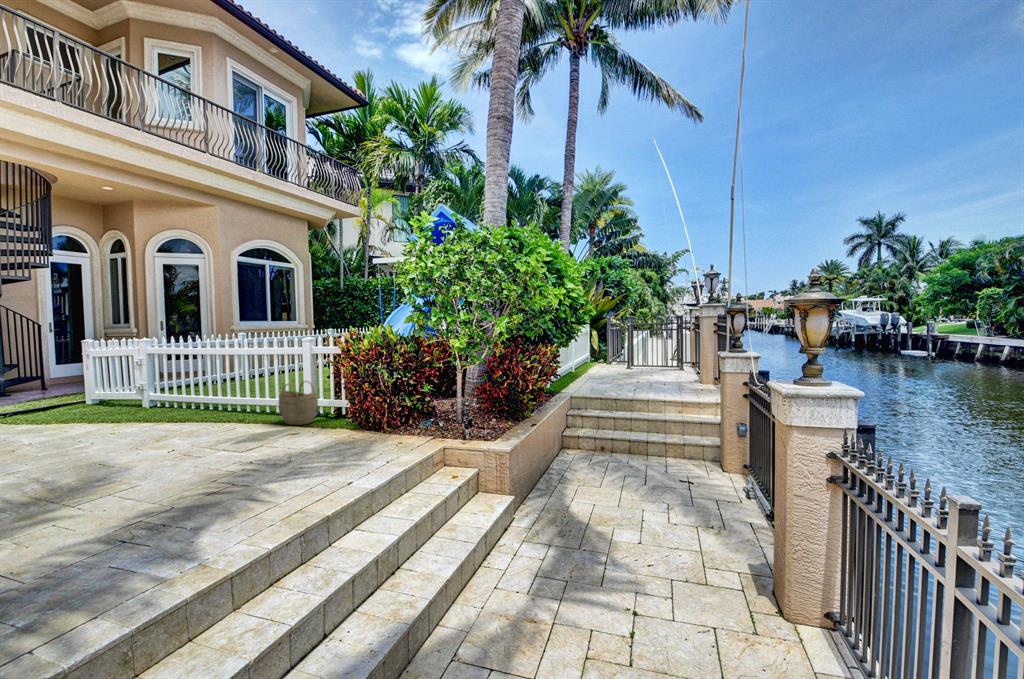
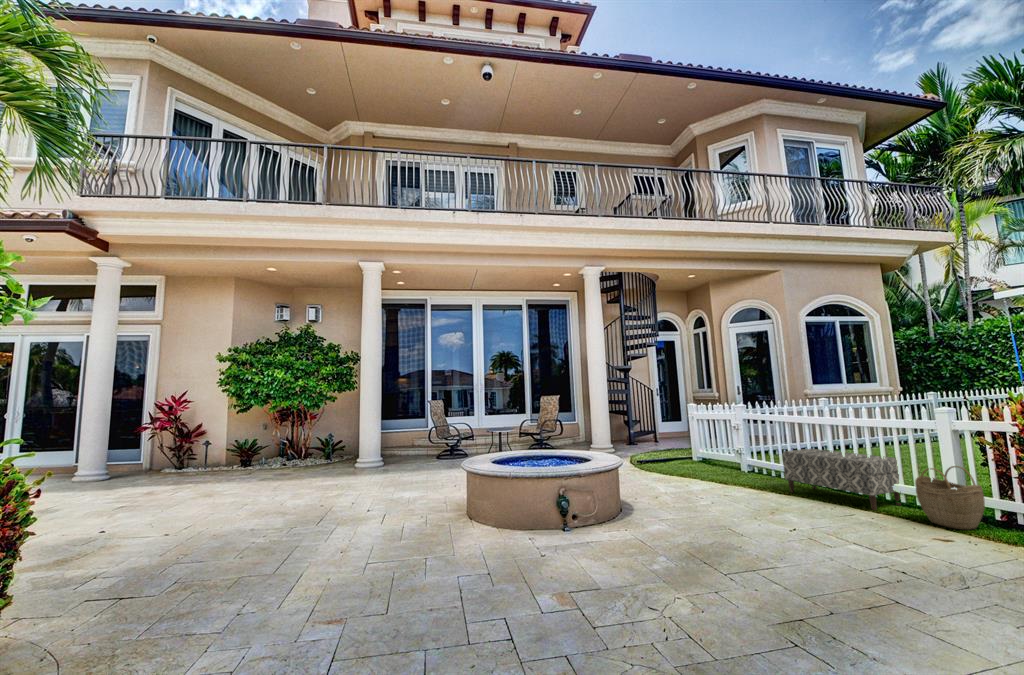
bench: none [182,378,277,423] -> present [782,449,901,510]

